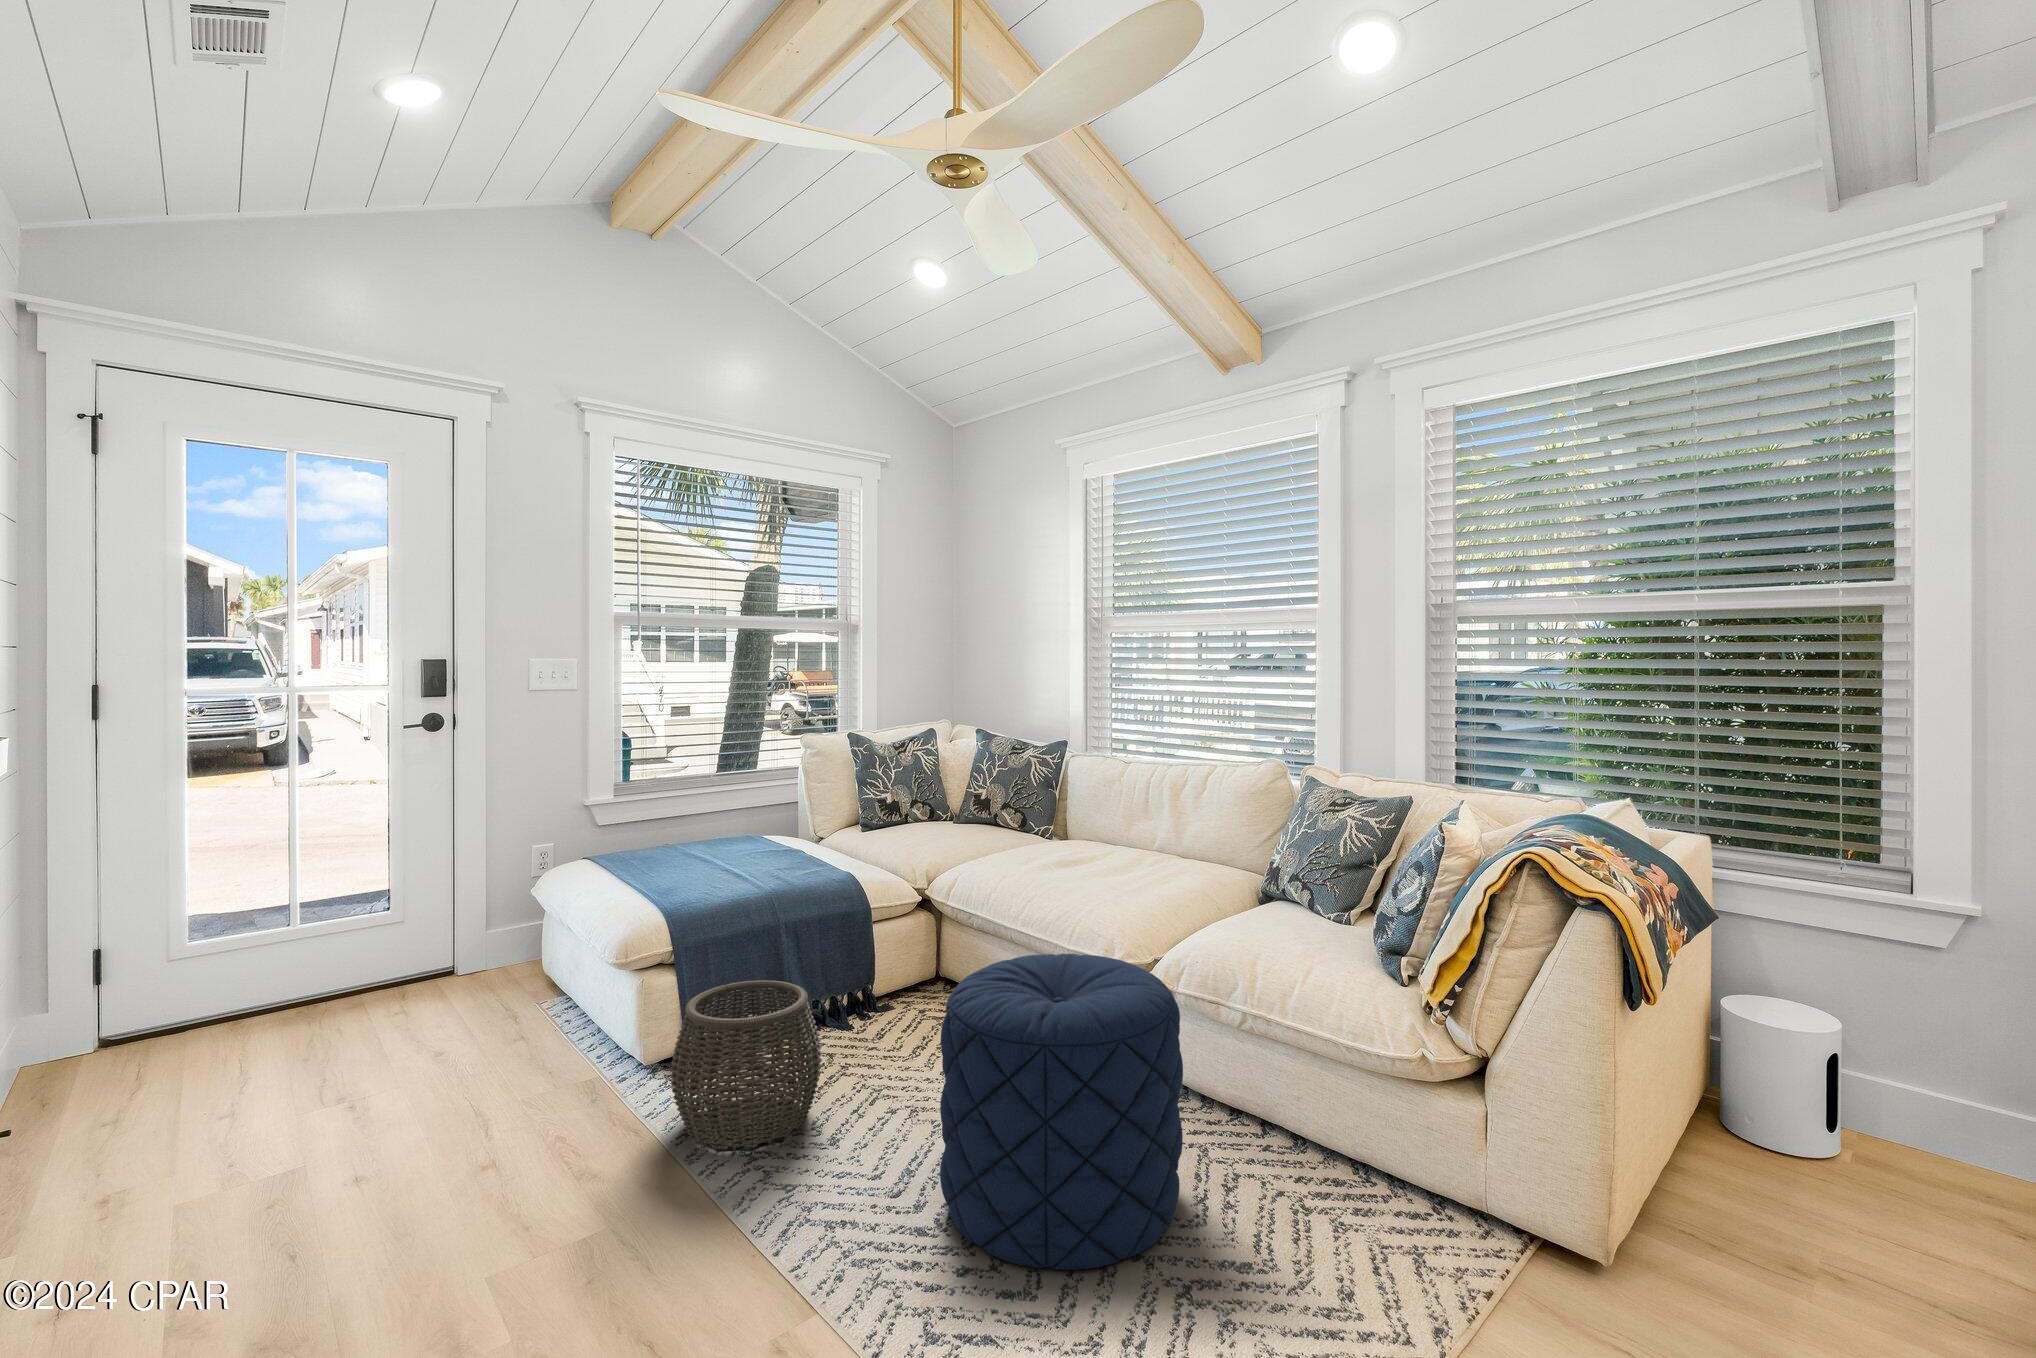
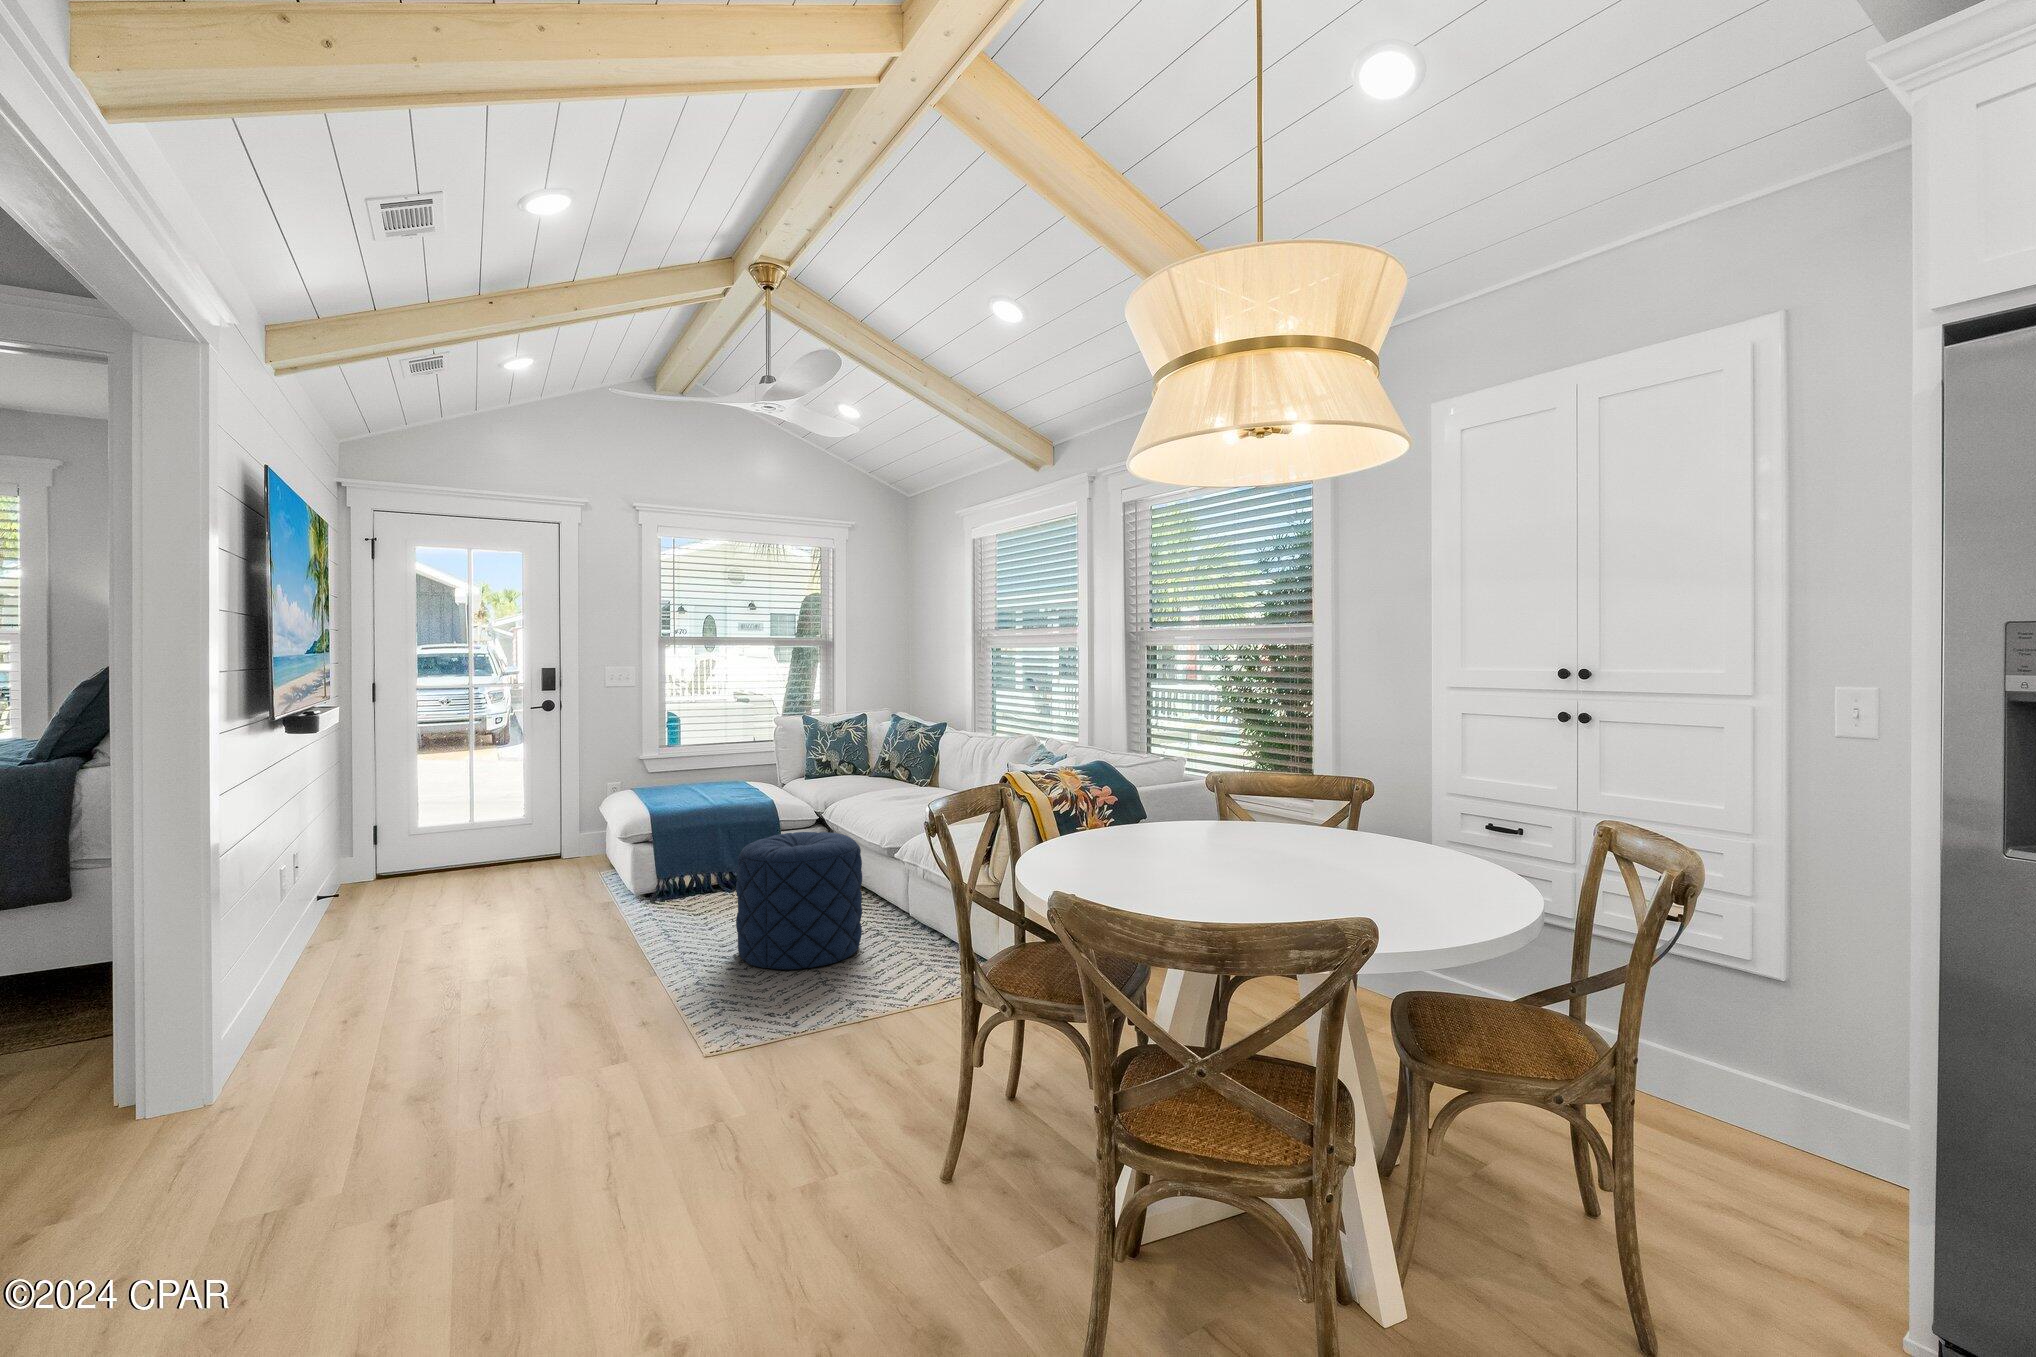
woven basket: present [671,980,822,1150] -> none [633,848,715,928]

